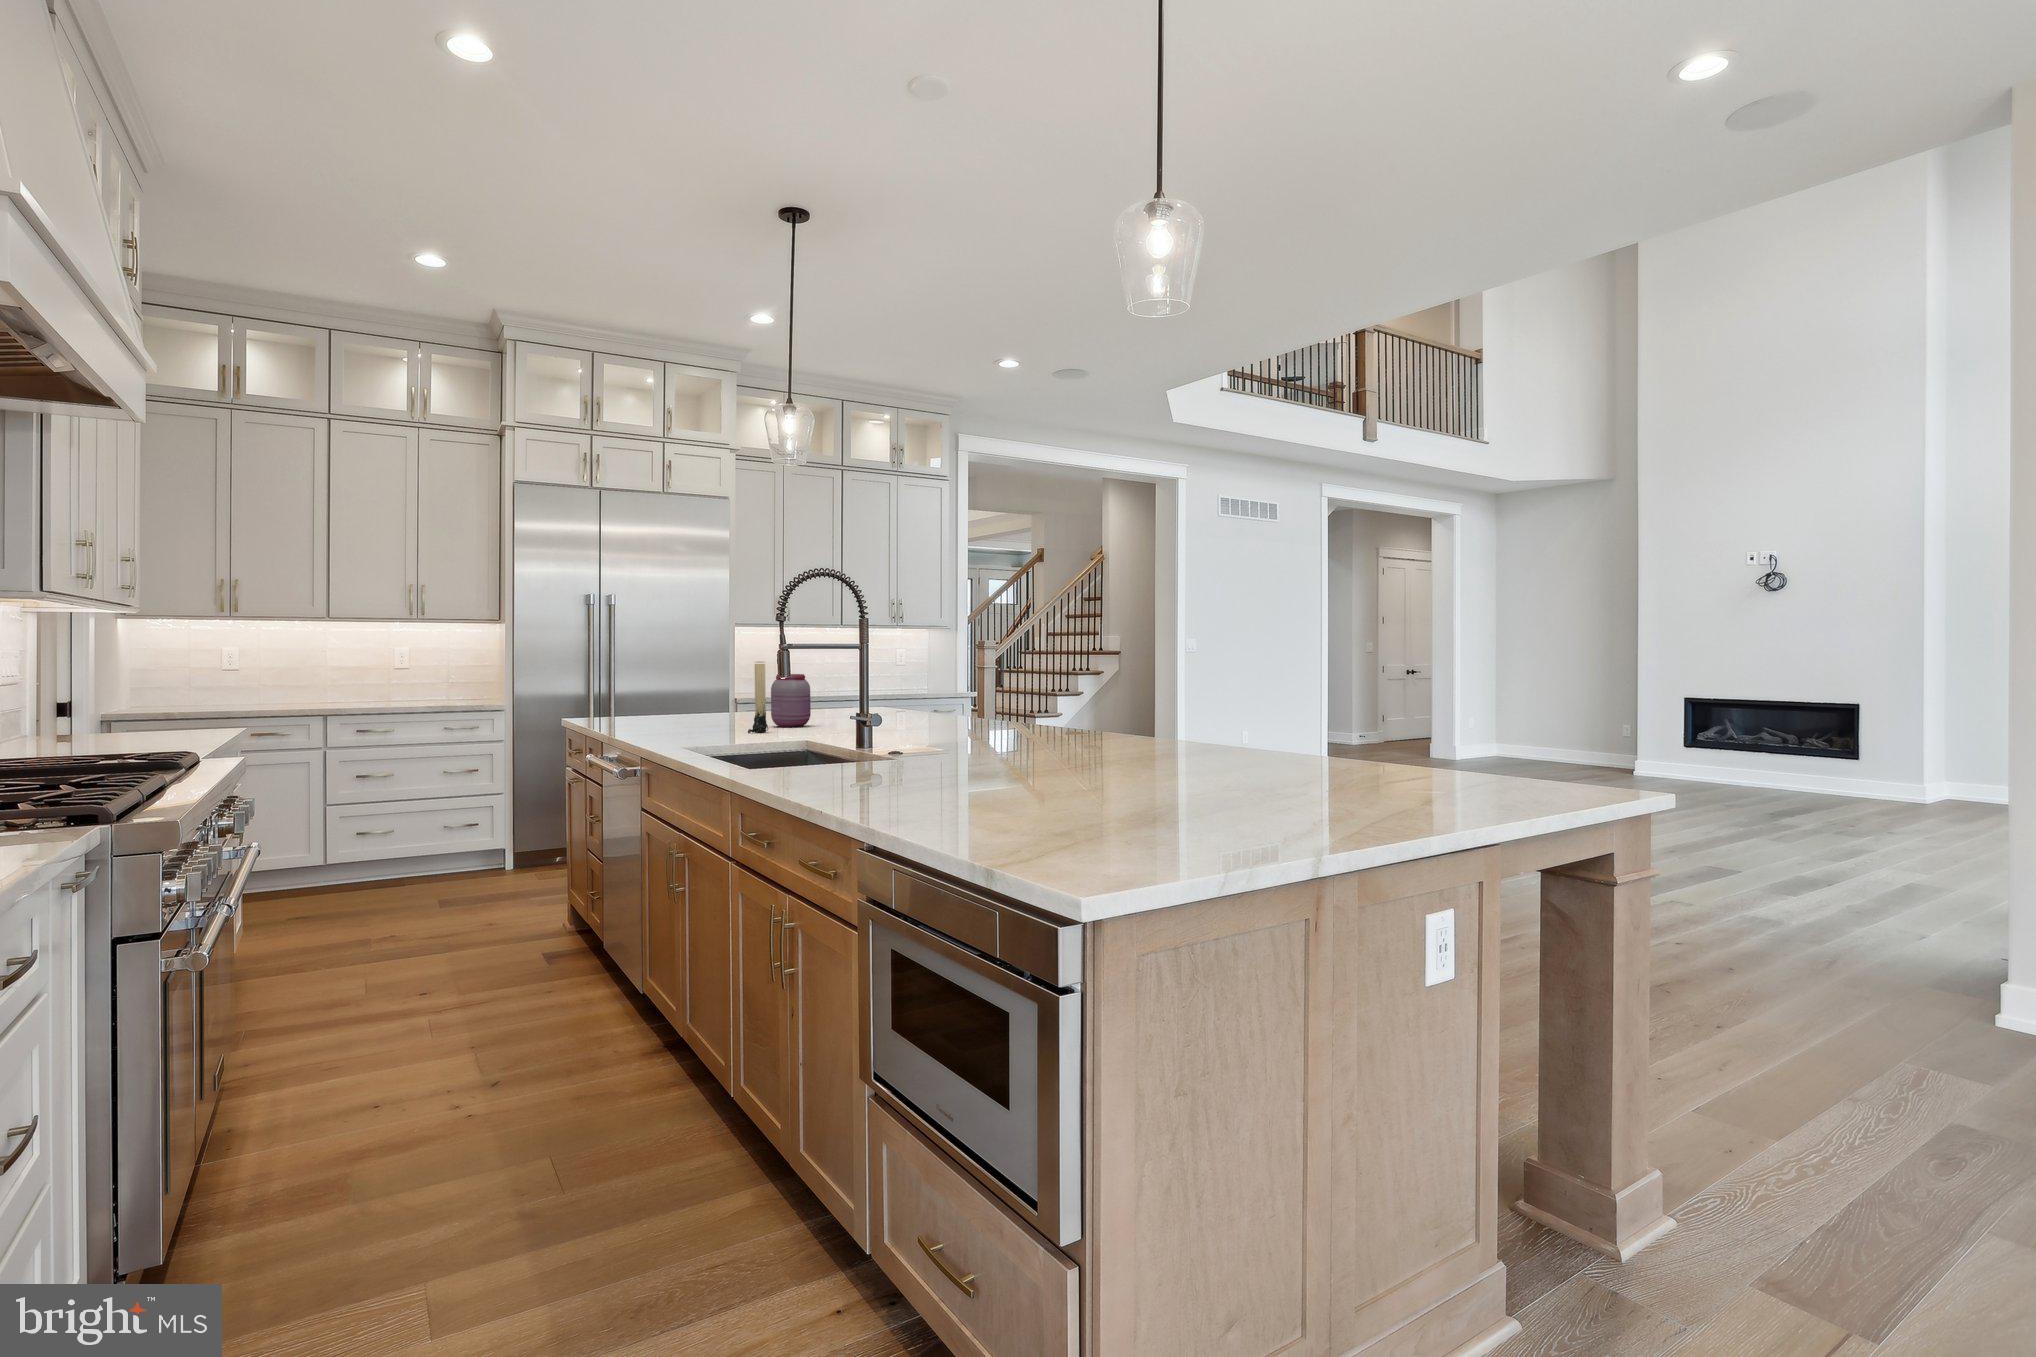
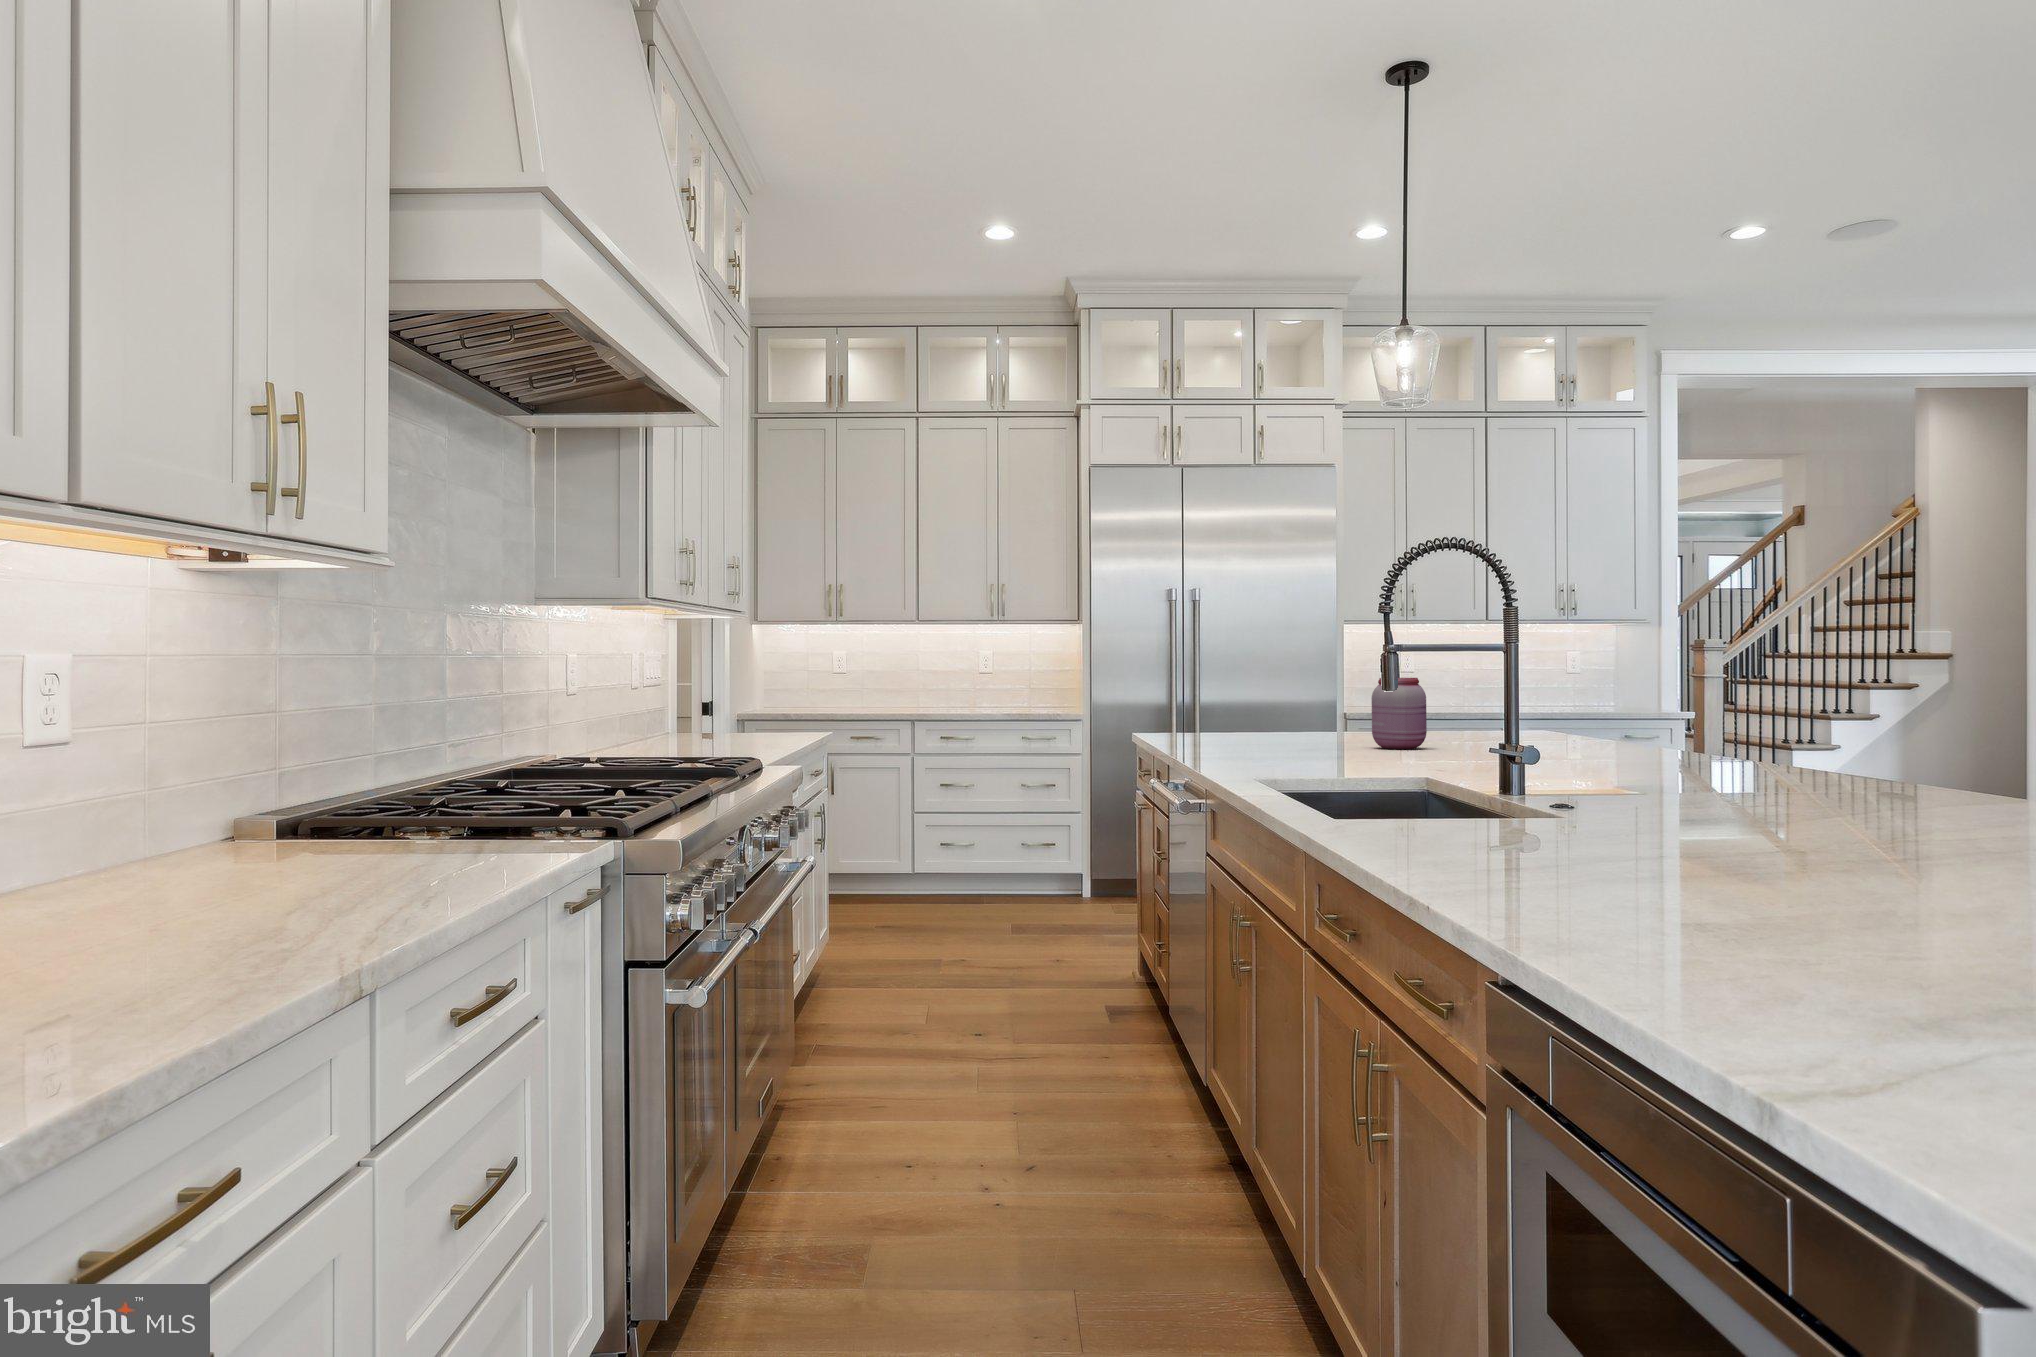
candle: present [748,661,768,733] -> none [1336,659,1364,755]

